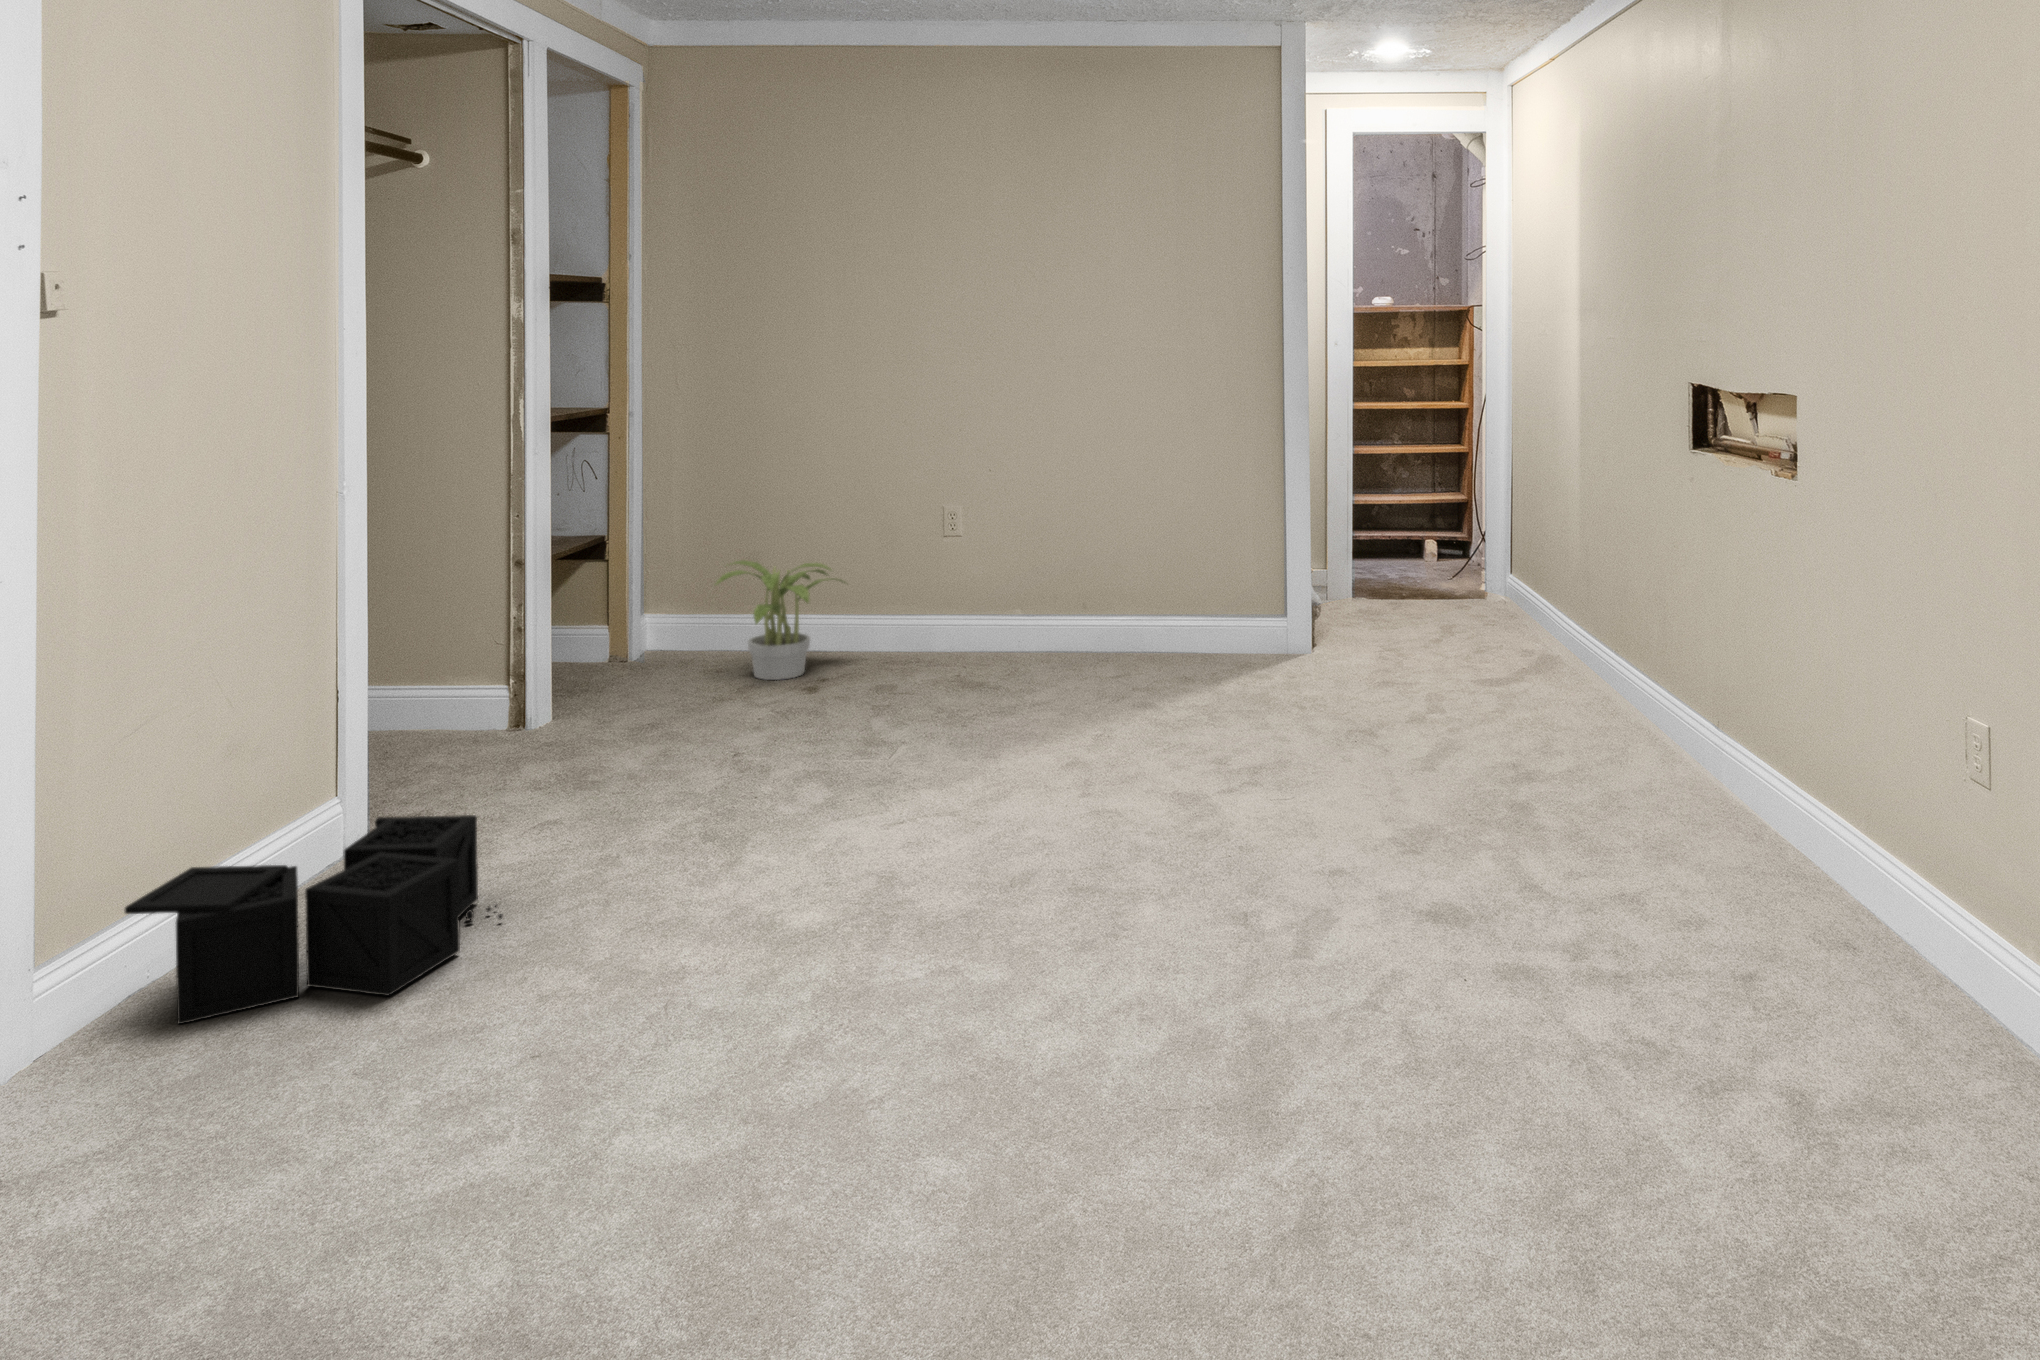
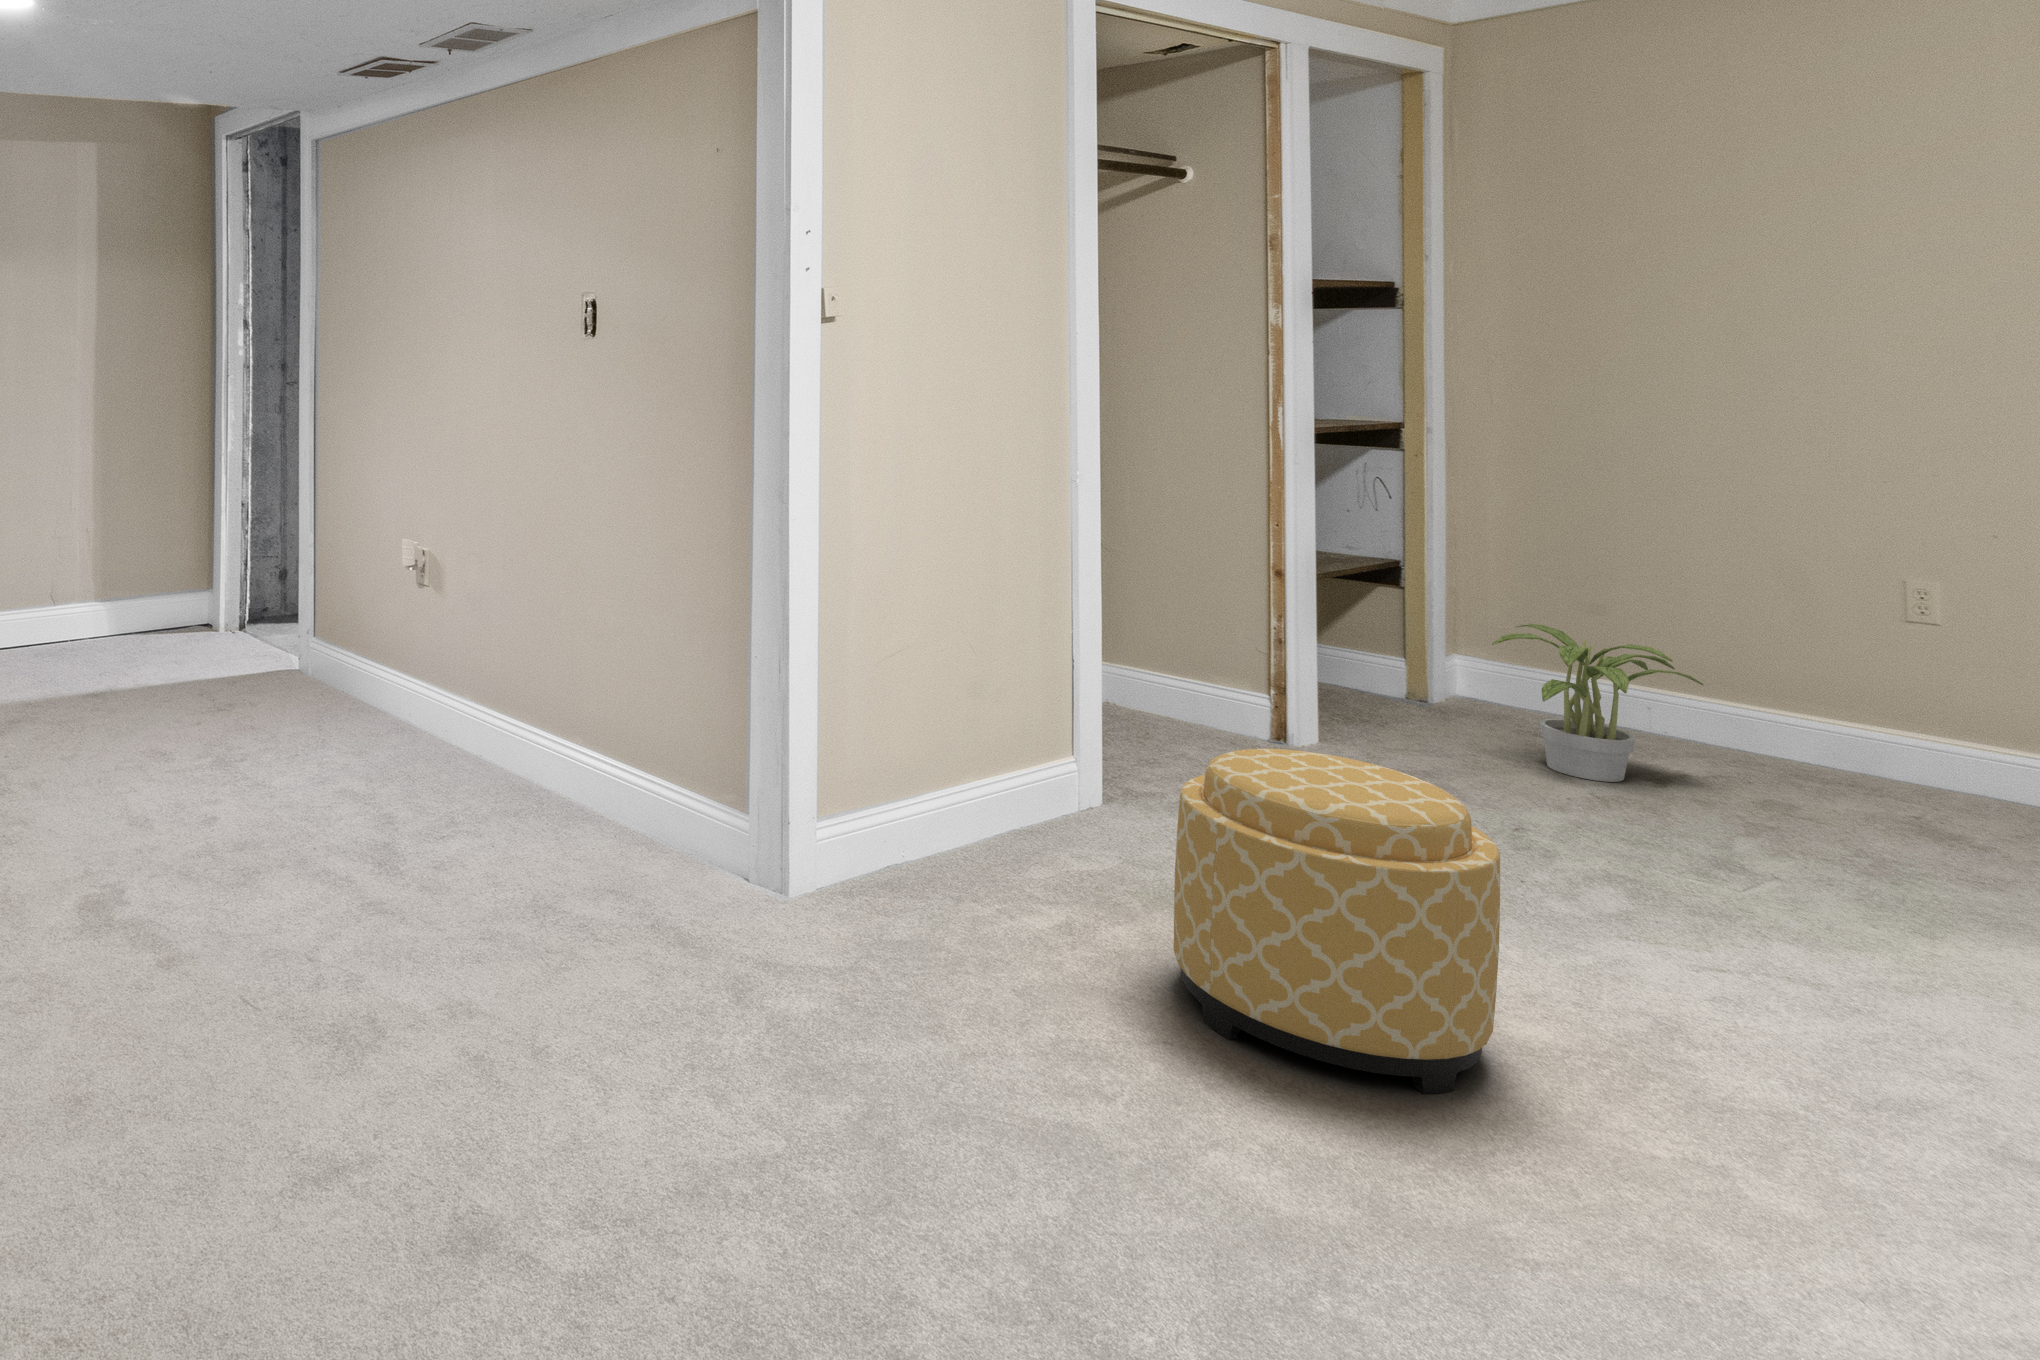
ottoman: none [582,725,843,1028] -> present [1174,749,1500,1094]
storage bin: present [124,815,503,1024] -> none [842,743,1136,903]

